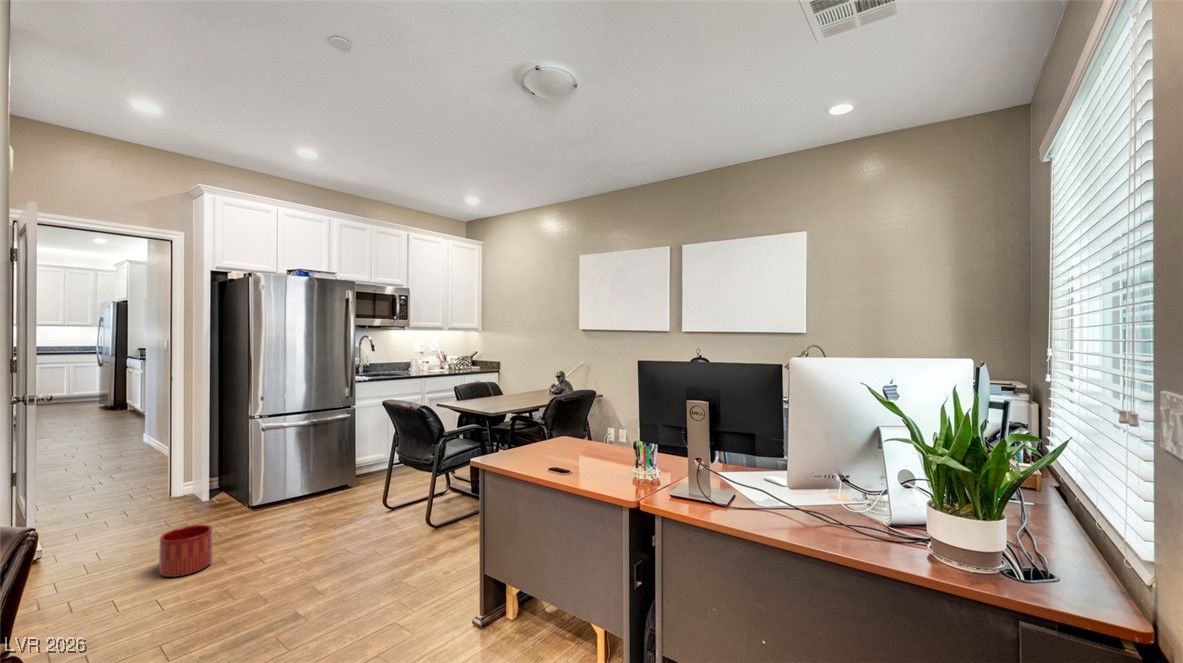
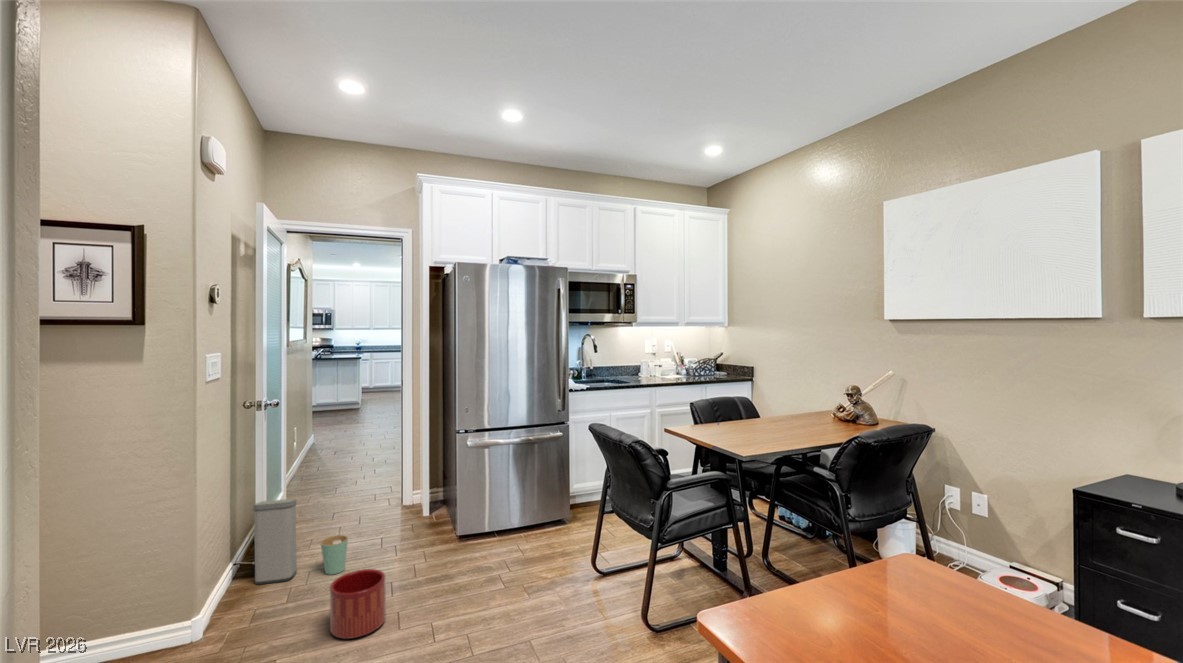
trash can: none [38,485,147,568] -> present [253,499,348,585]

